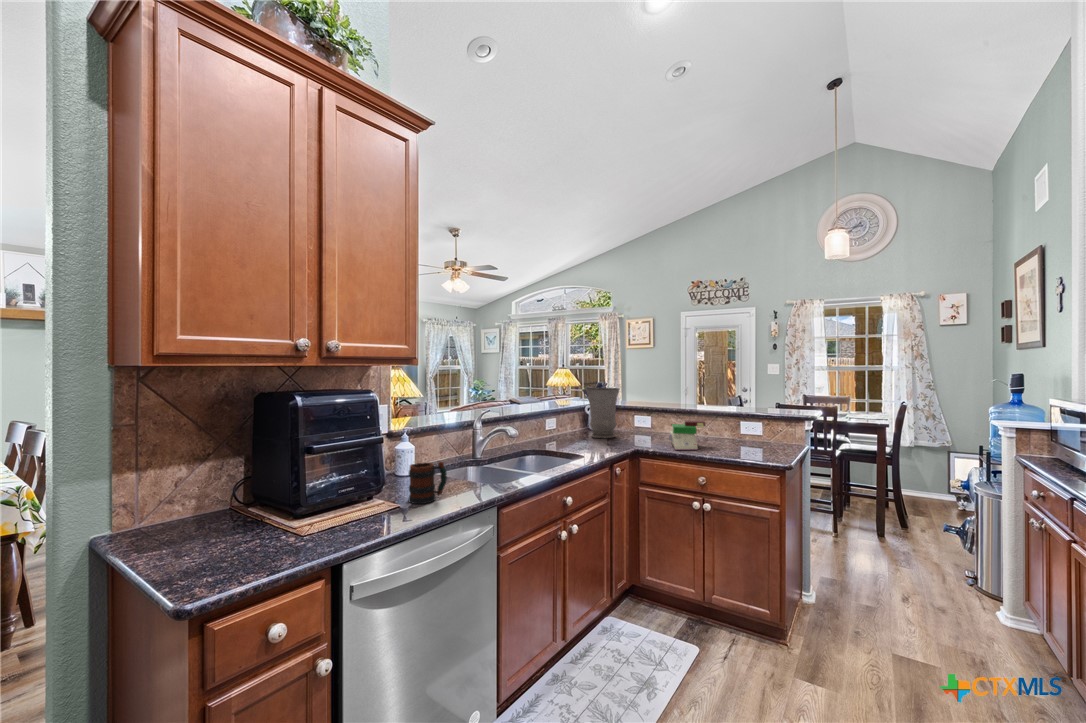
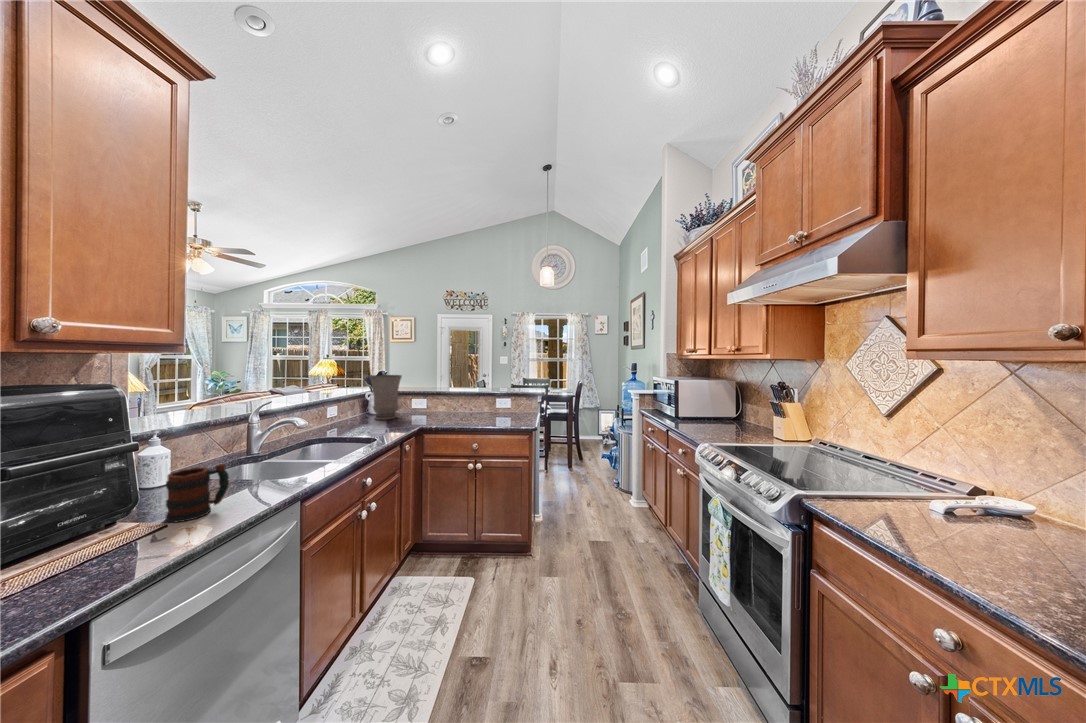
book: present [669,420,705,450] -> none [447,399,475,424]

